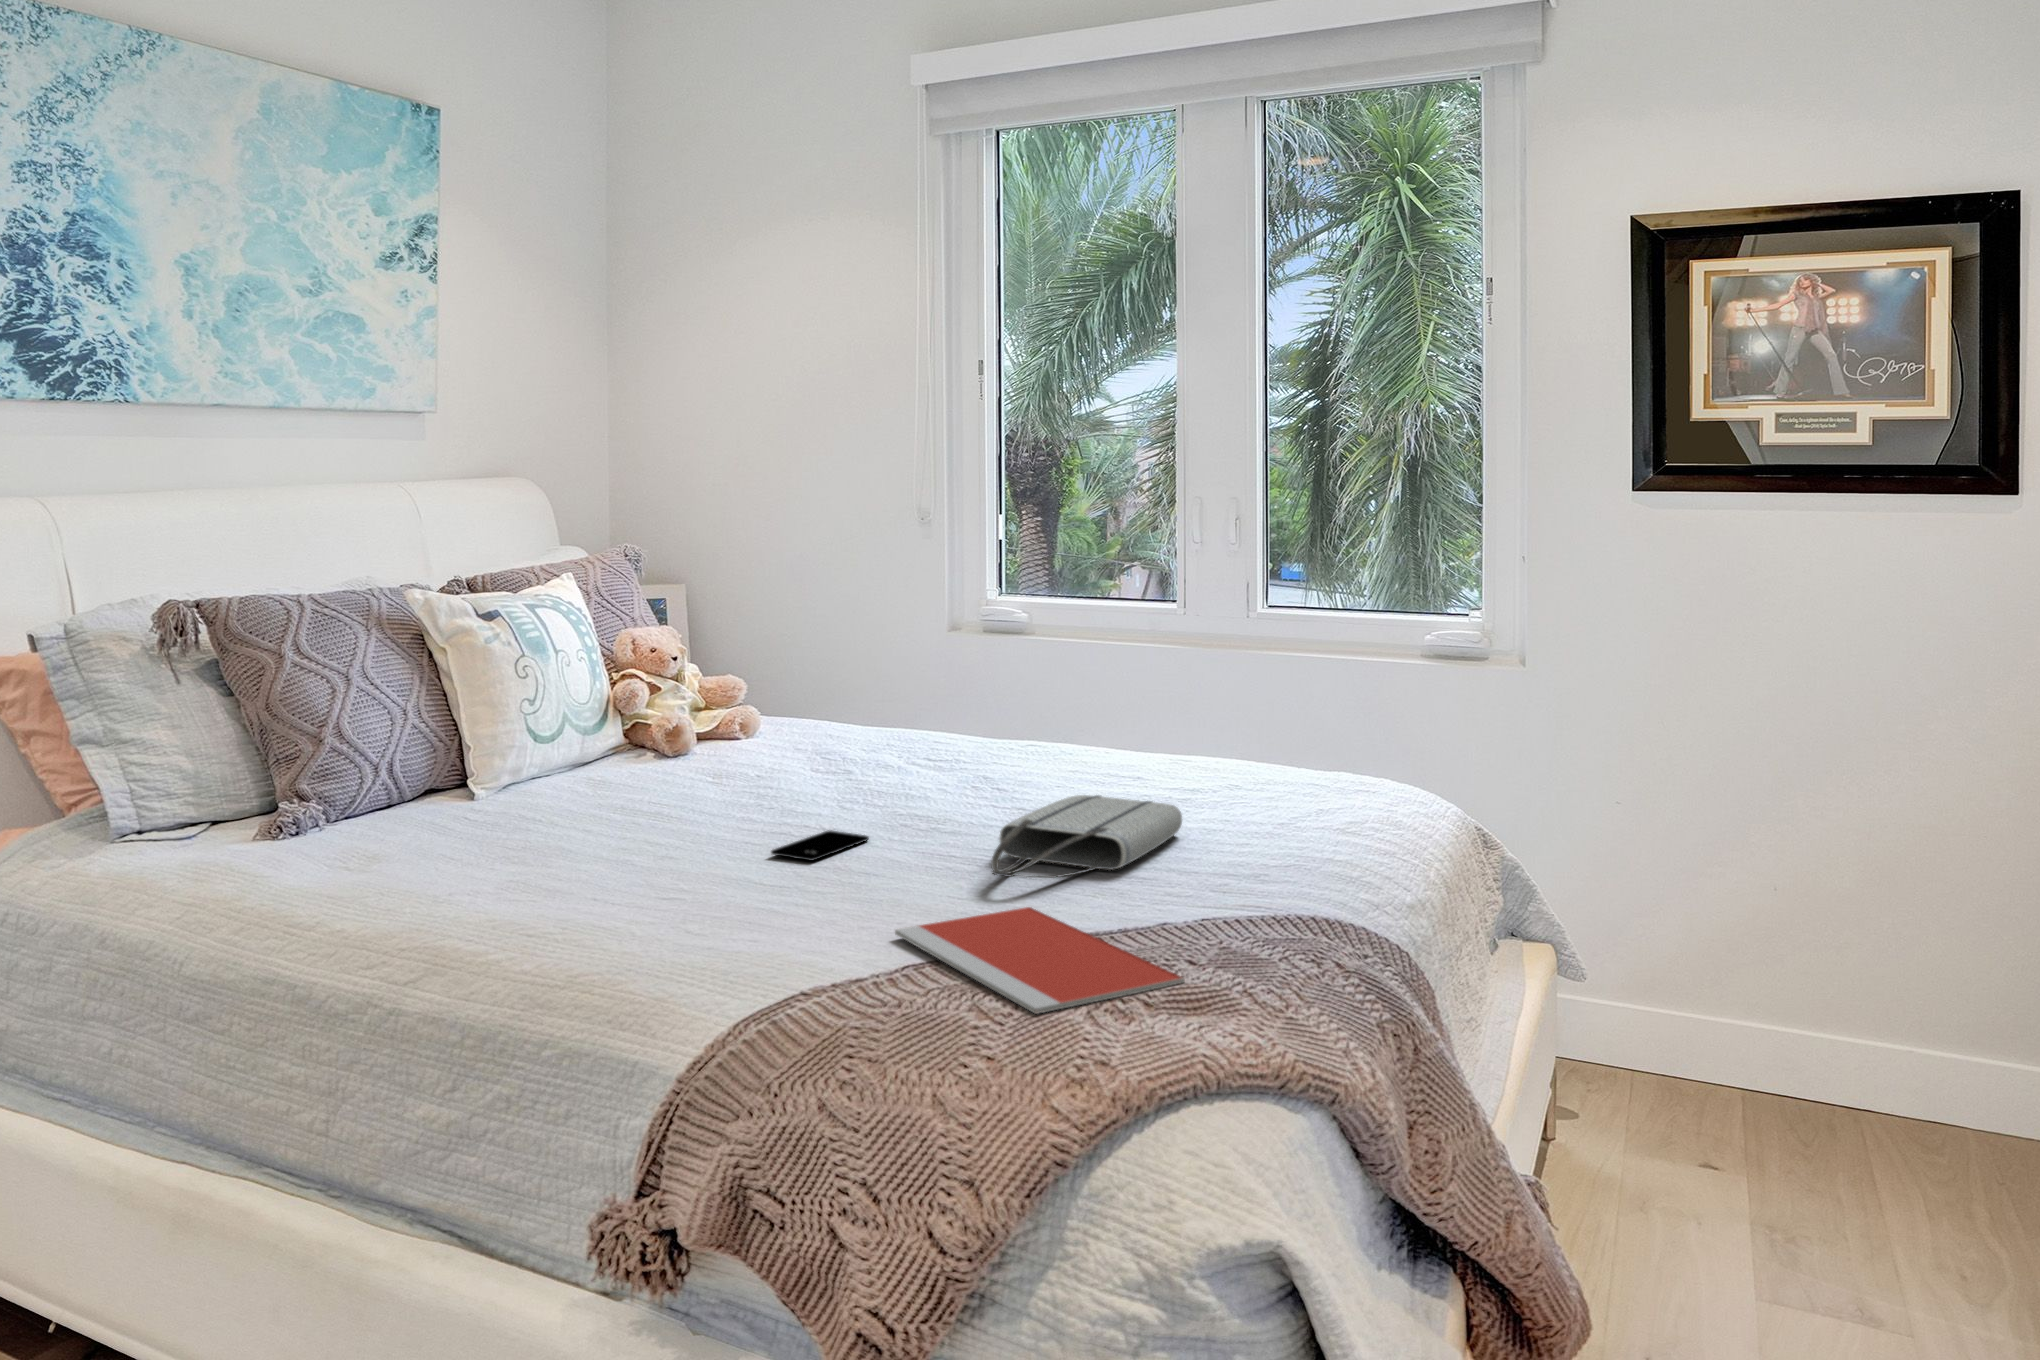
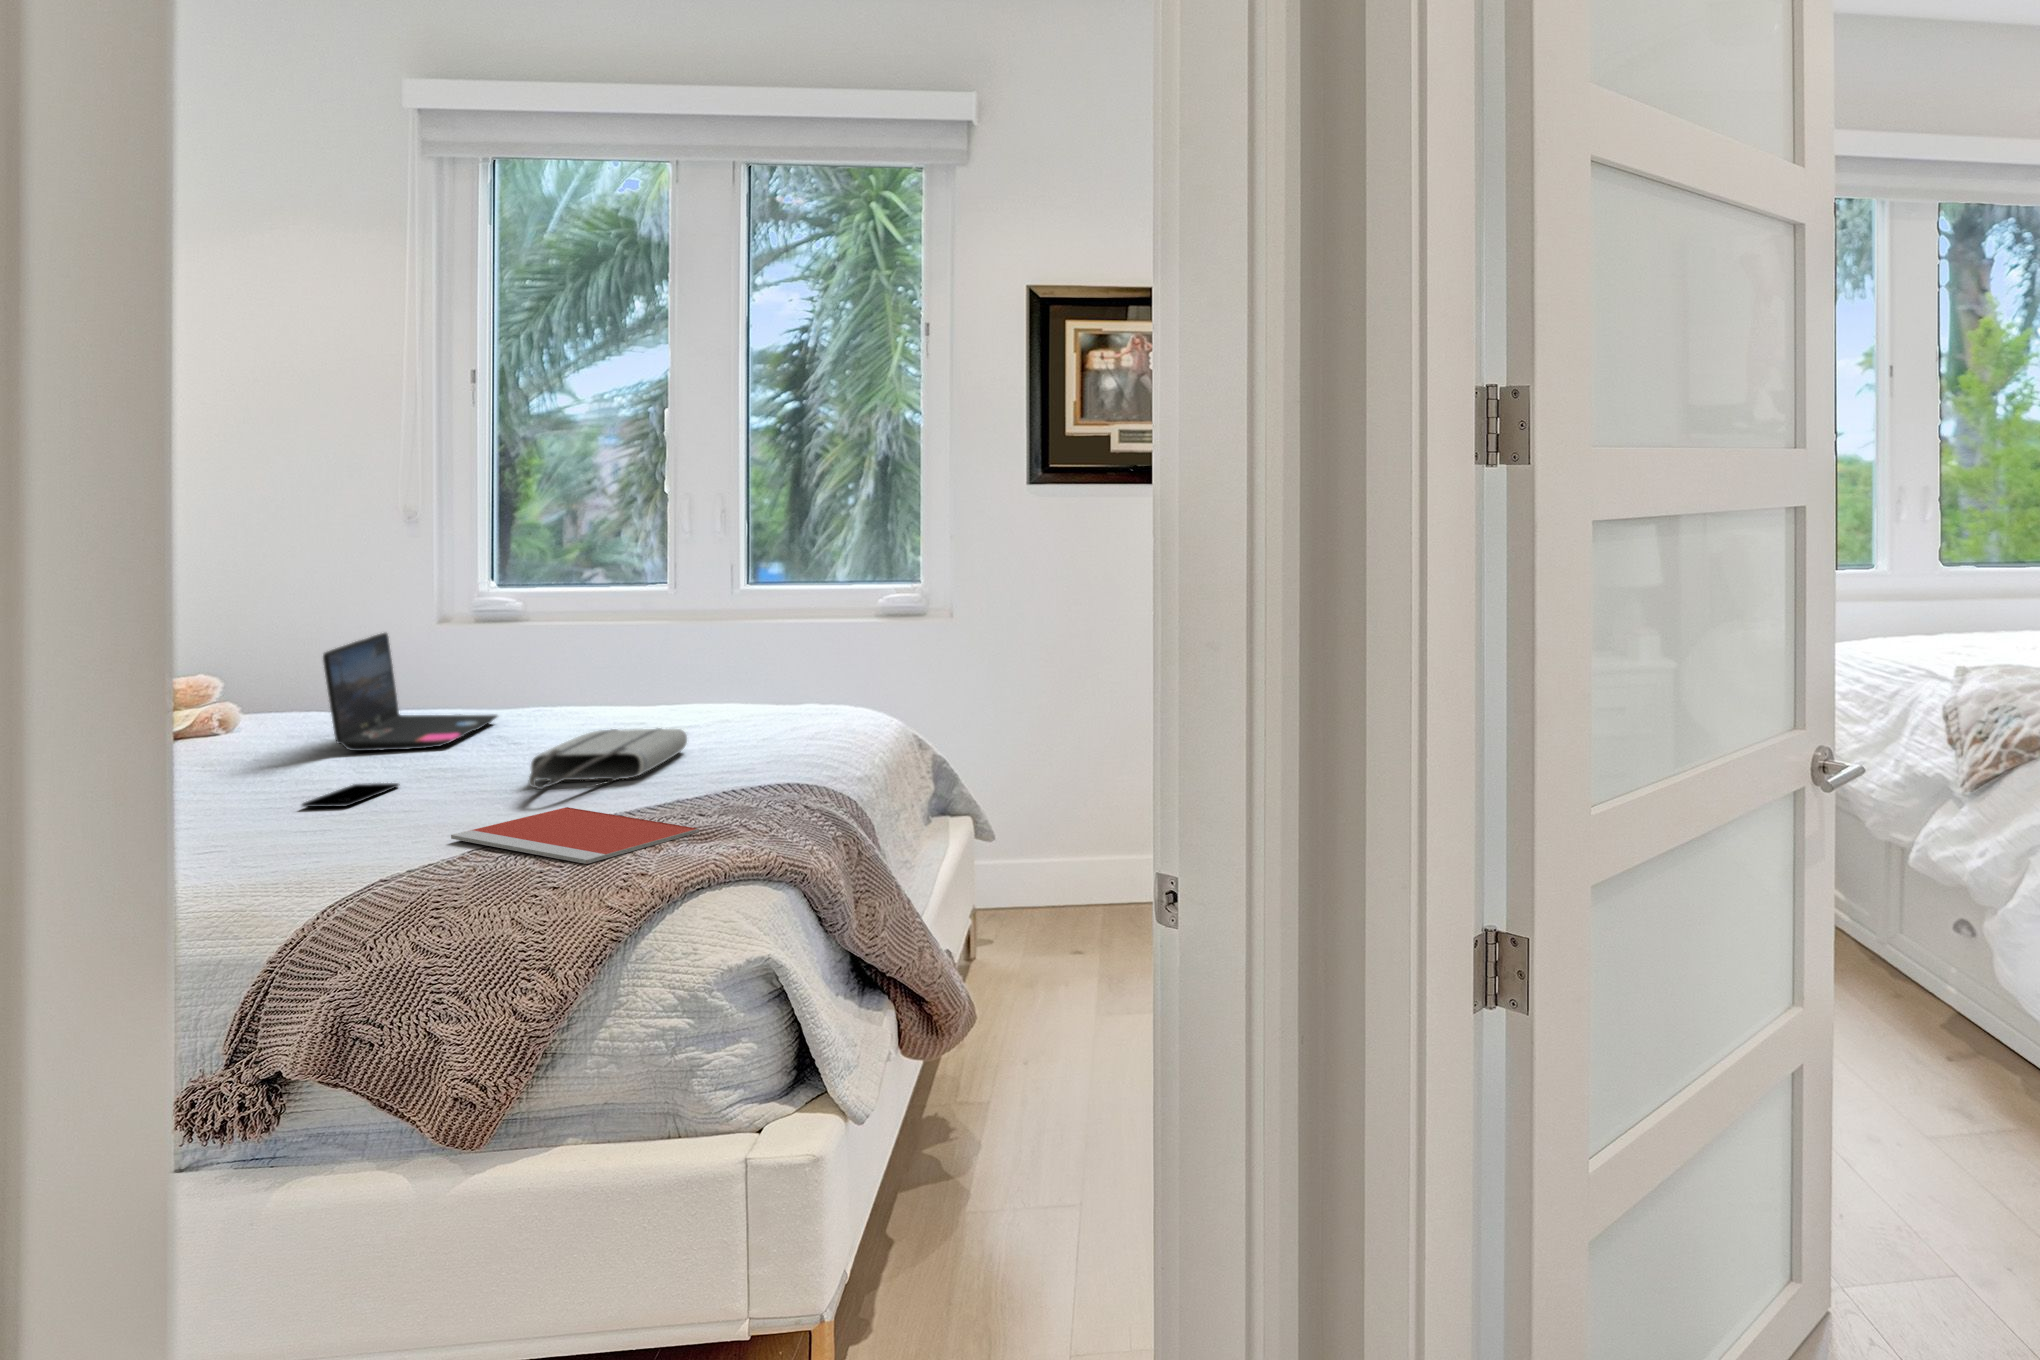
laptop: none [815,651,988,789] -> present [323,633,497,751]

